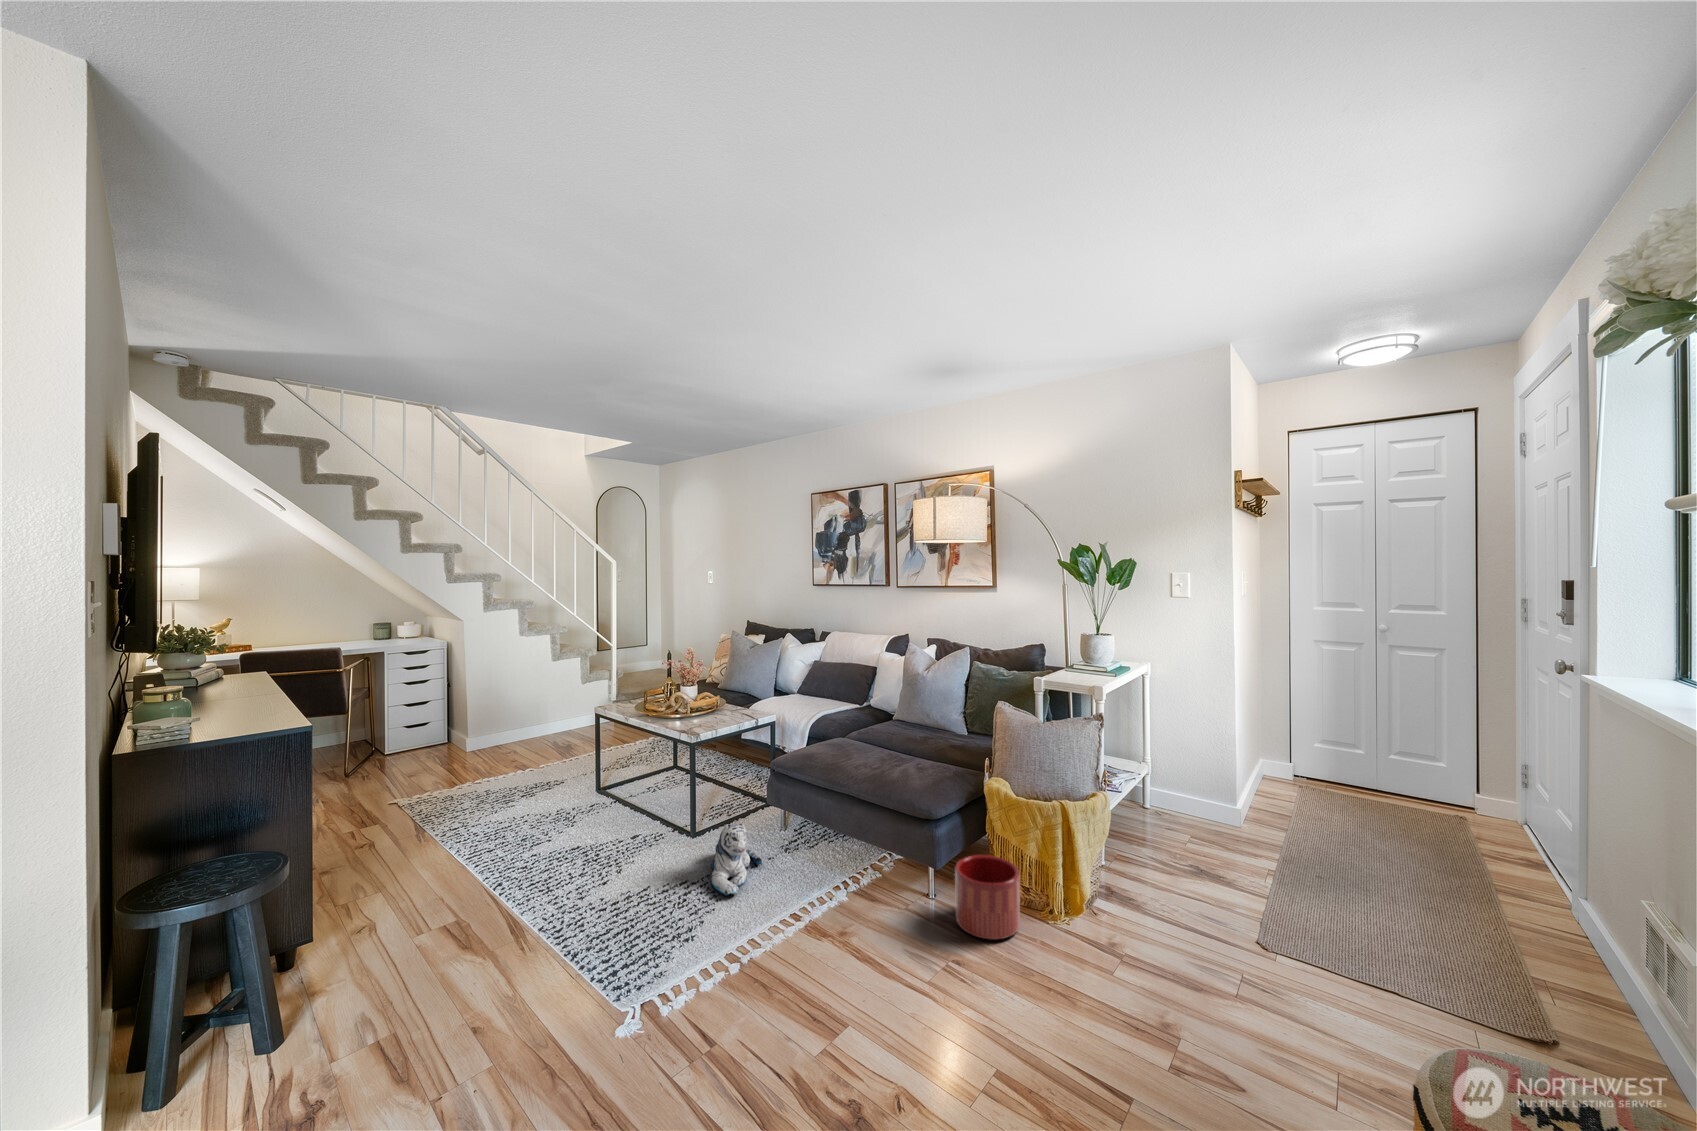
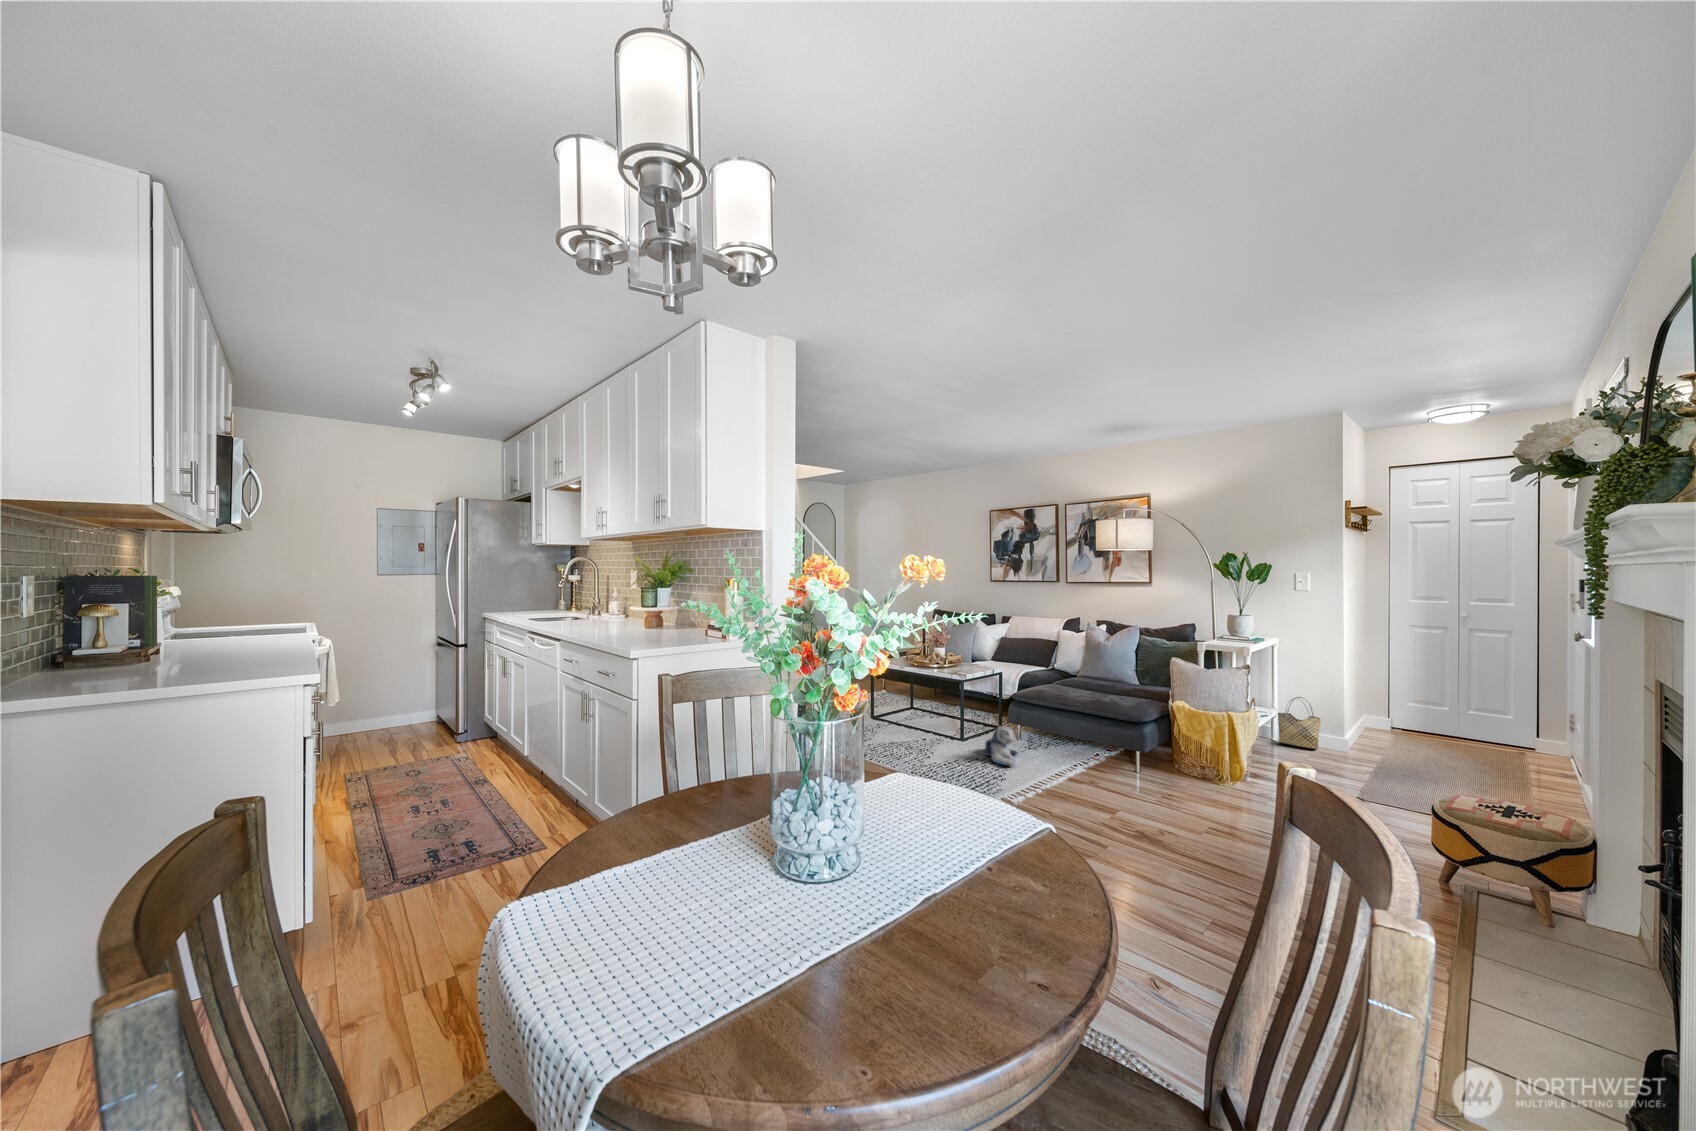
woven basket: none [1148,748,1205,824] -> present [1278,697,1321,749]
planter: present [955,855,1020,940] -> none [1161,745,1204,790]

